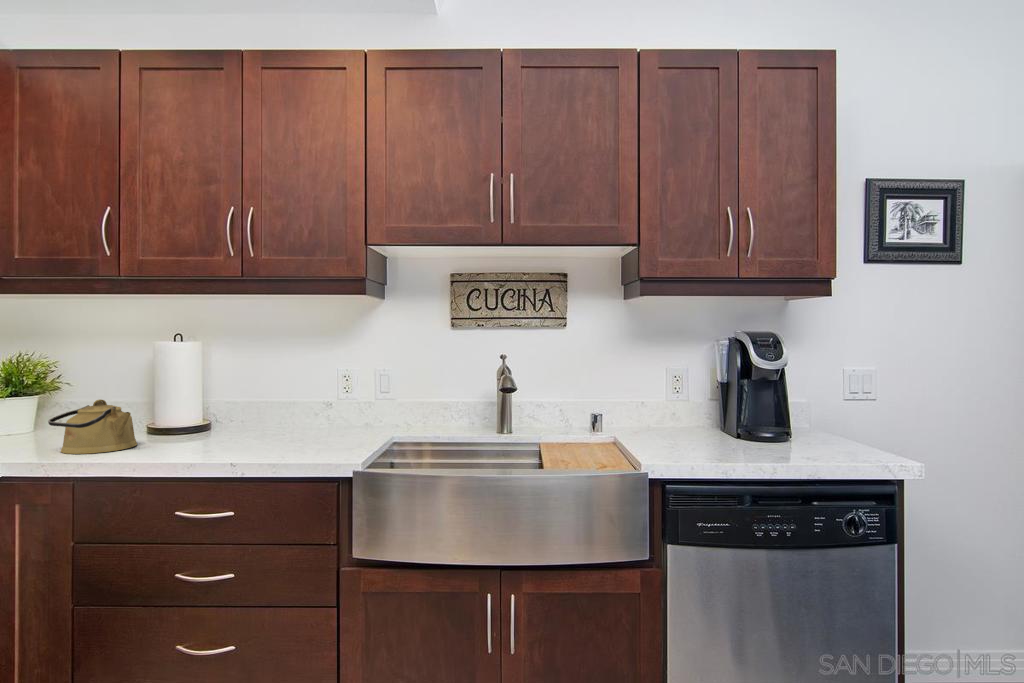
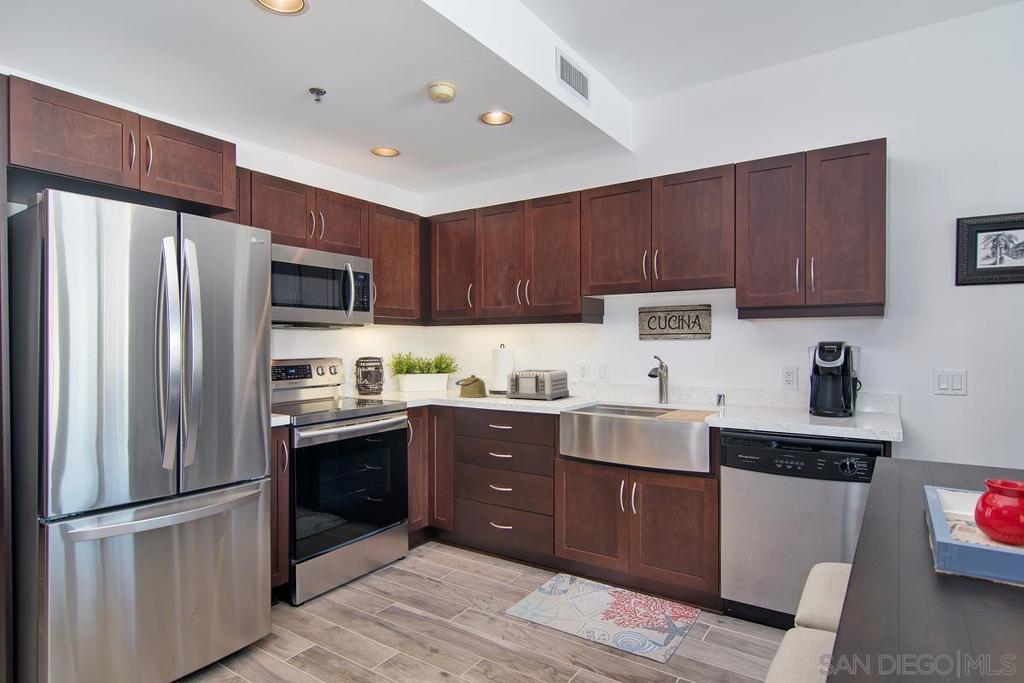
toaster: none [190,382,321,449] -> present [506,370,569,401]

